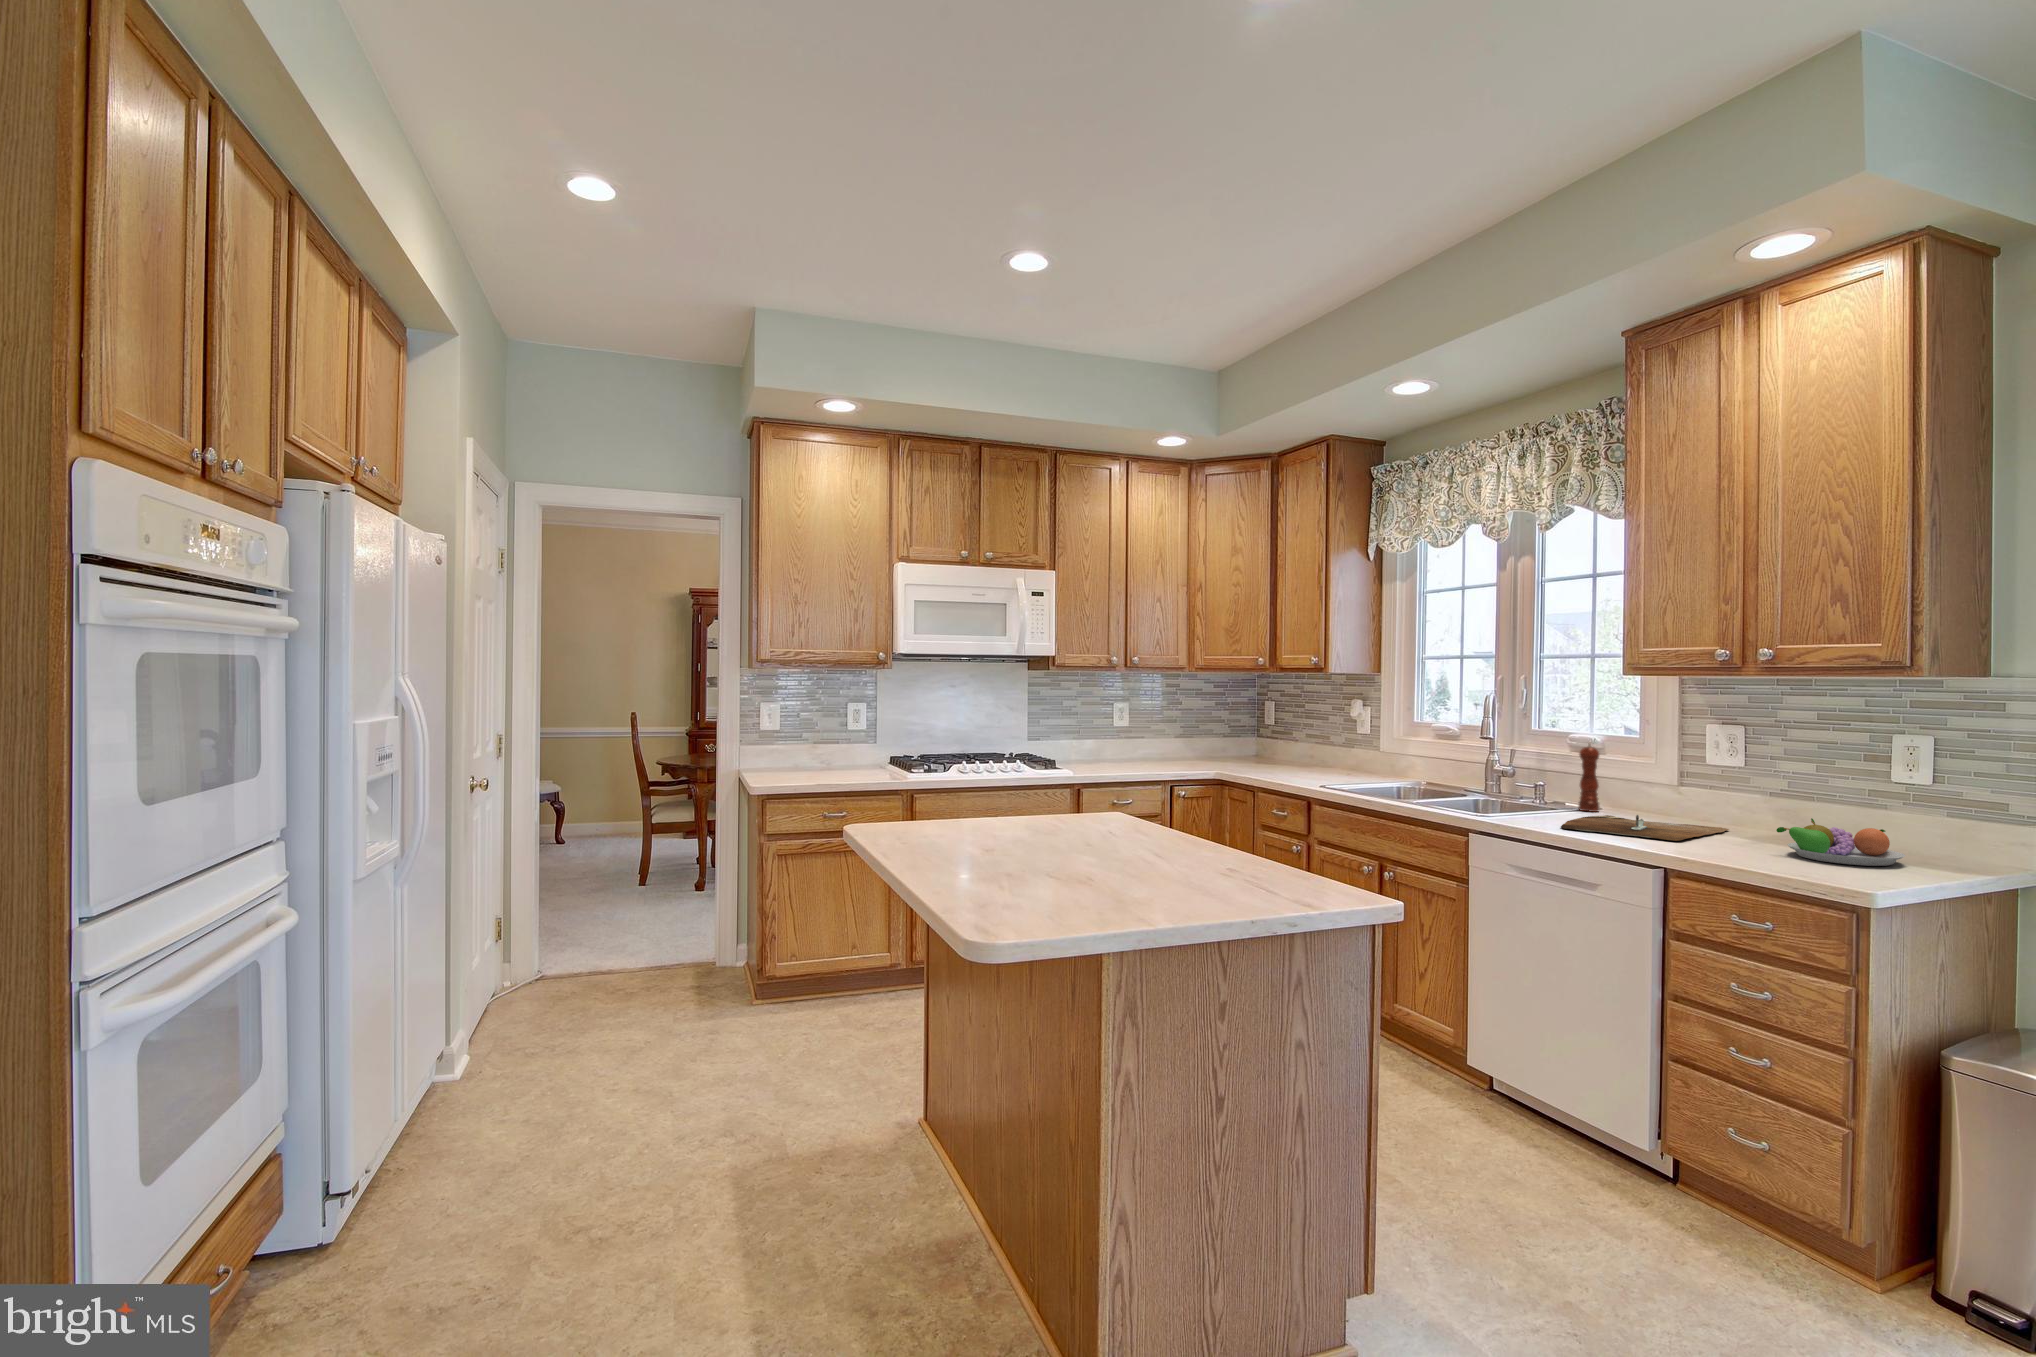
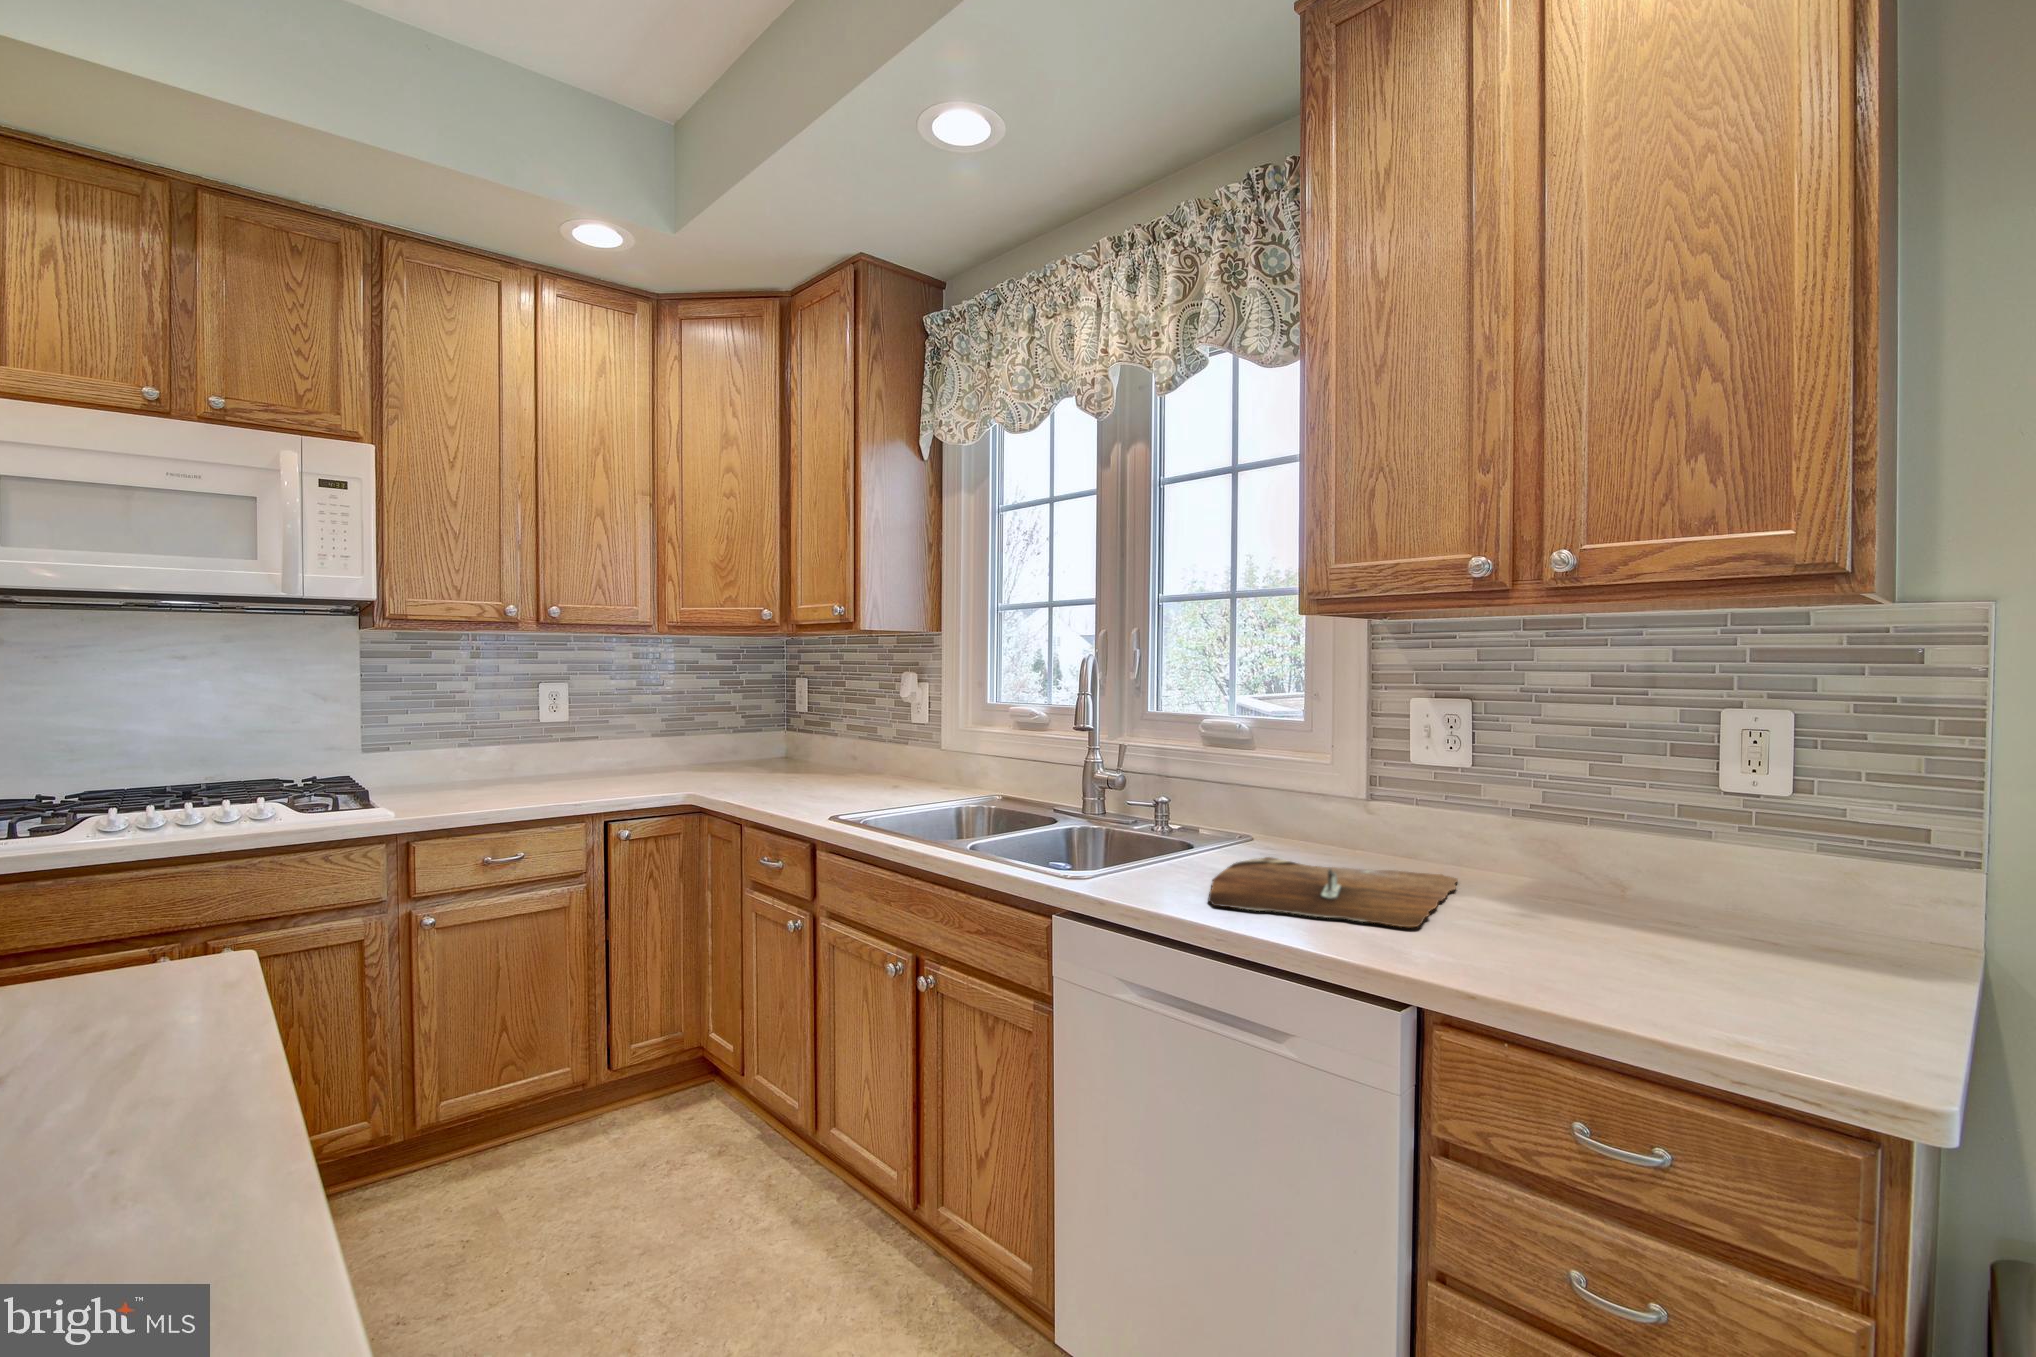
pepper mill: present [1578,742,1599,812] -> none [1220,732,1250,848]
fruit bowl: present [1776,818,1905,866] -> none [1595,875,1820,980]

